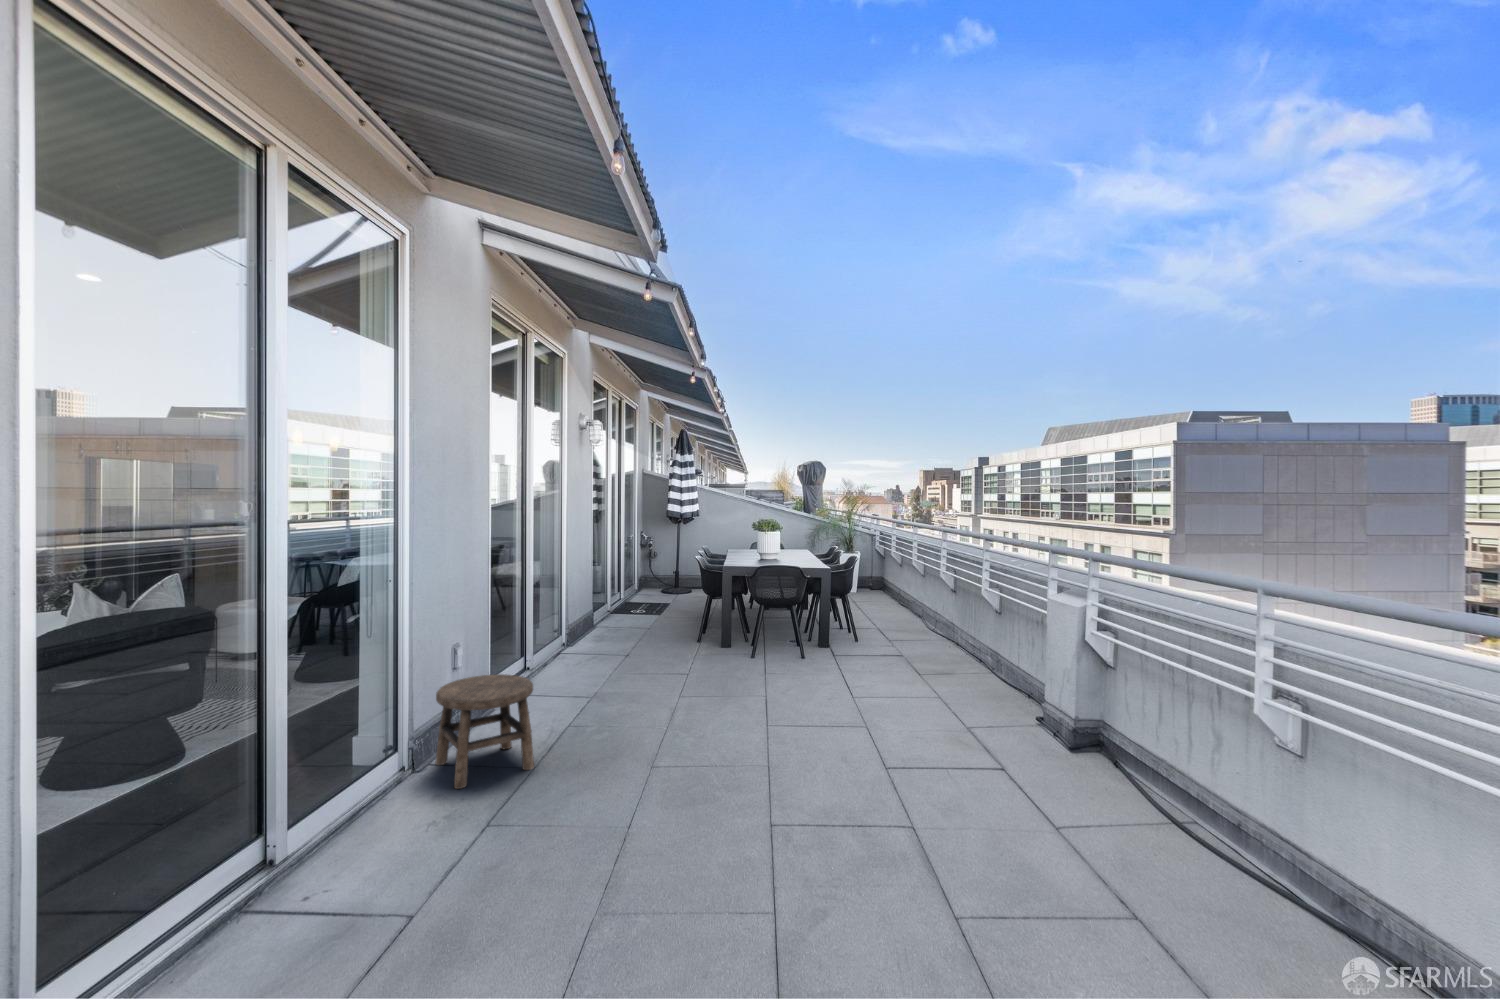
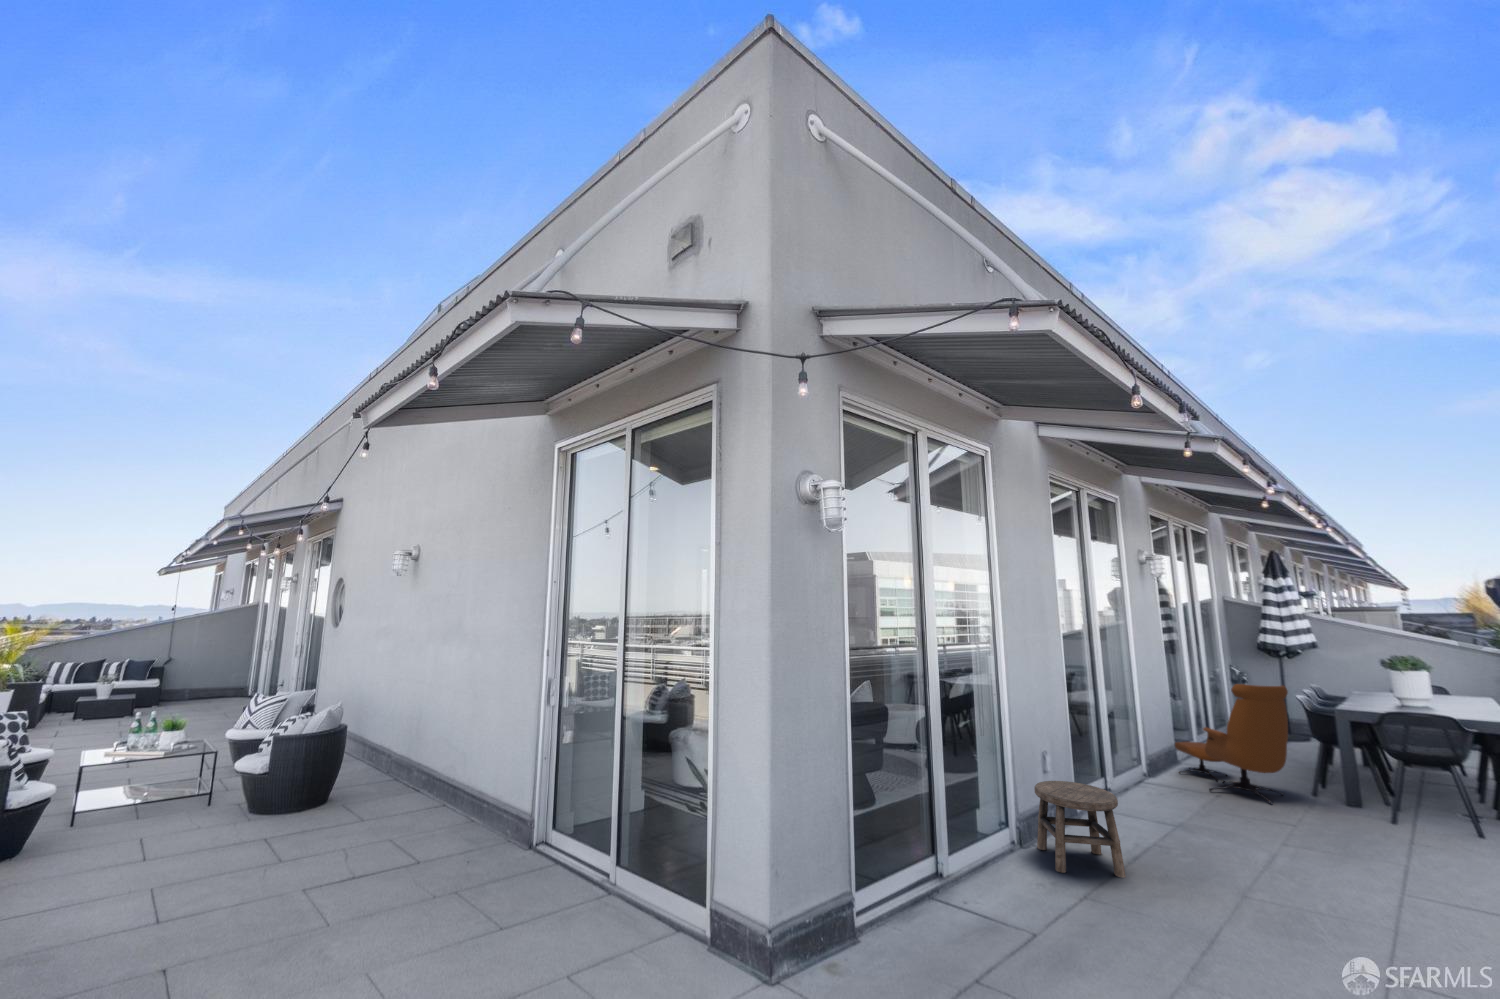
lounge chair: none [593,545,685,650] -> present [1175,684,1288,804]

